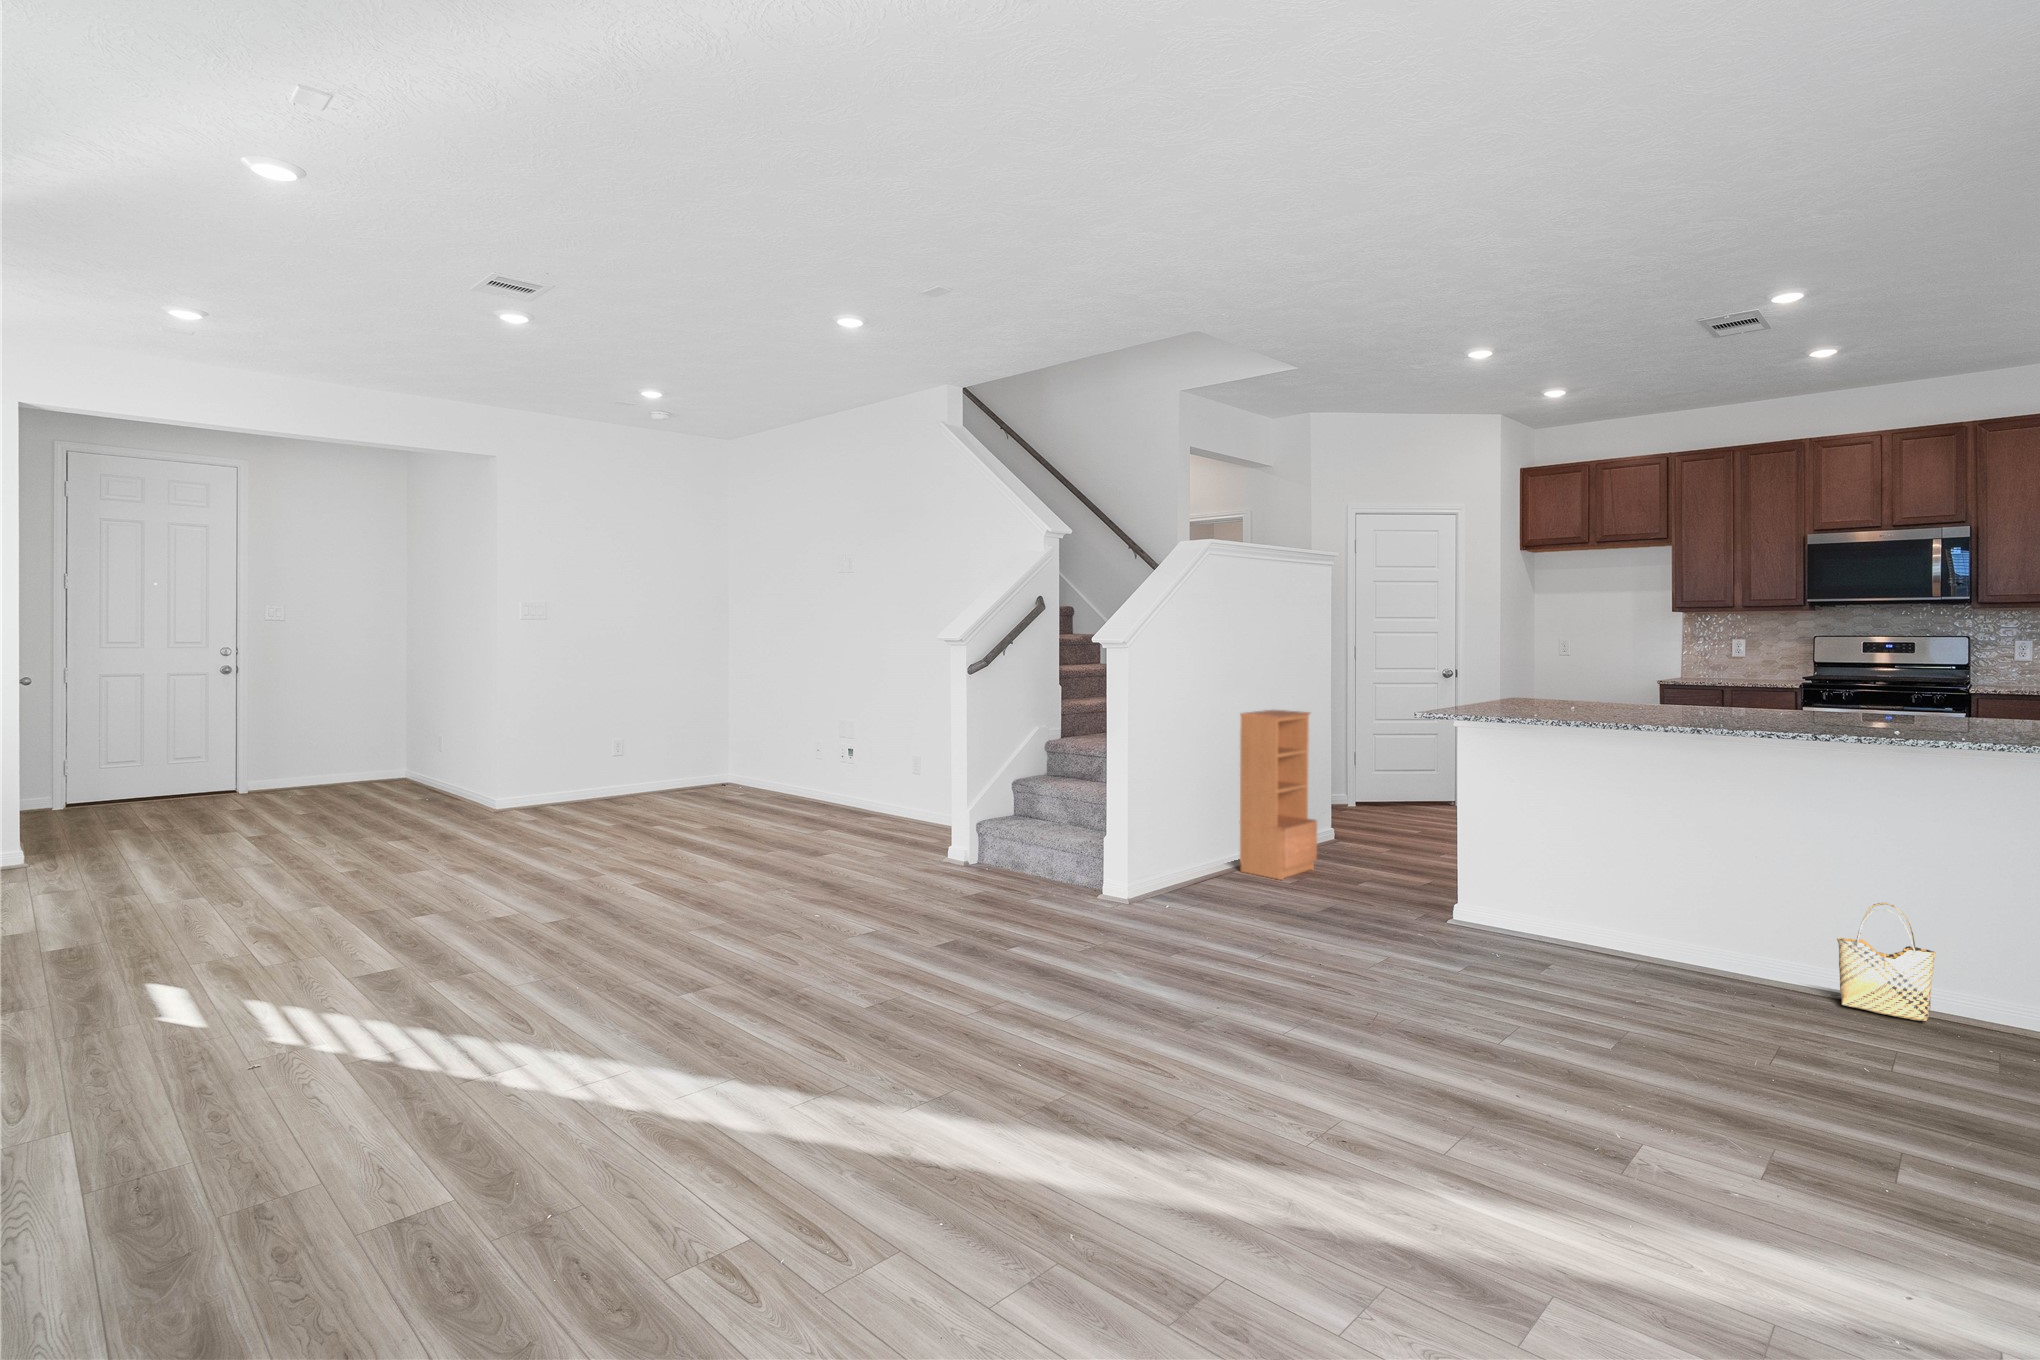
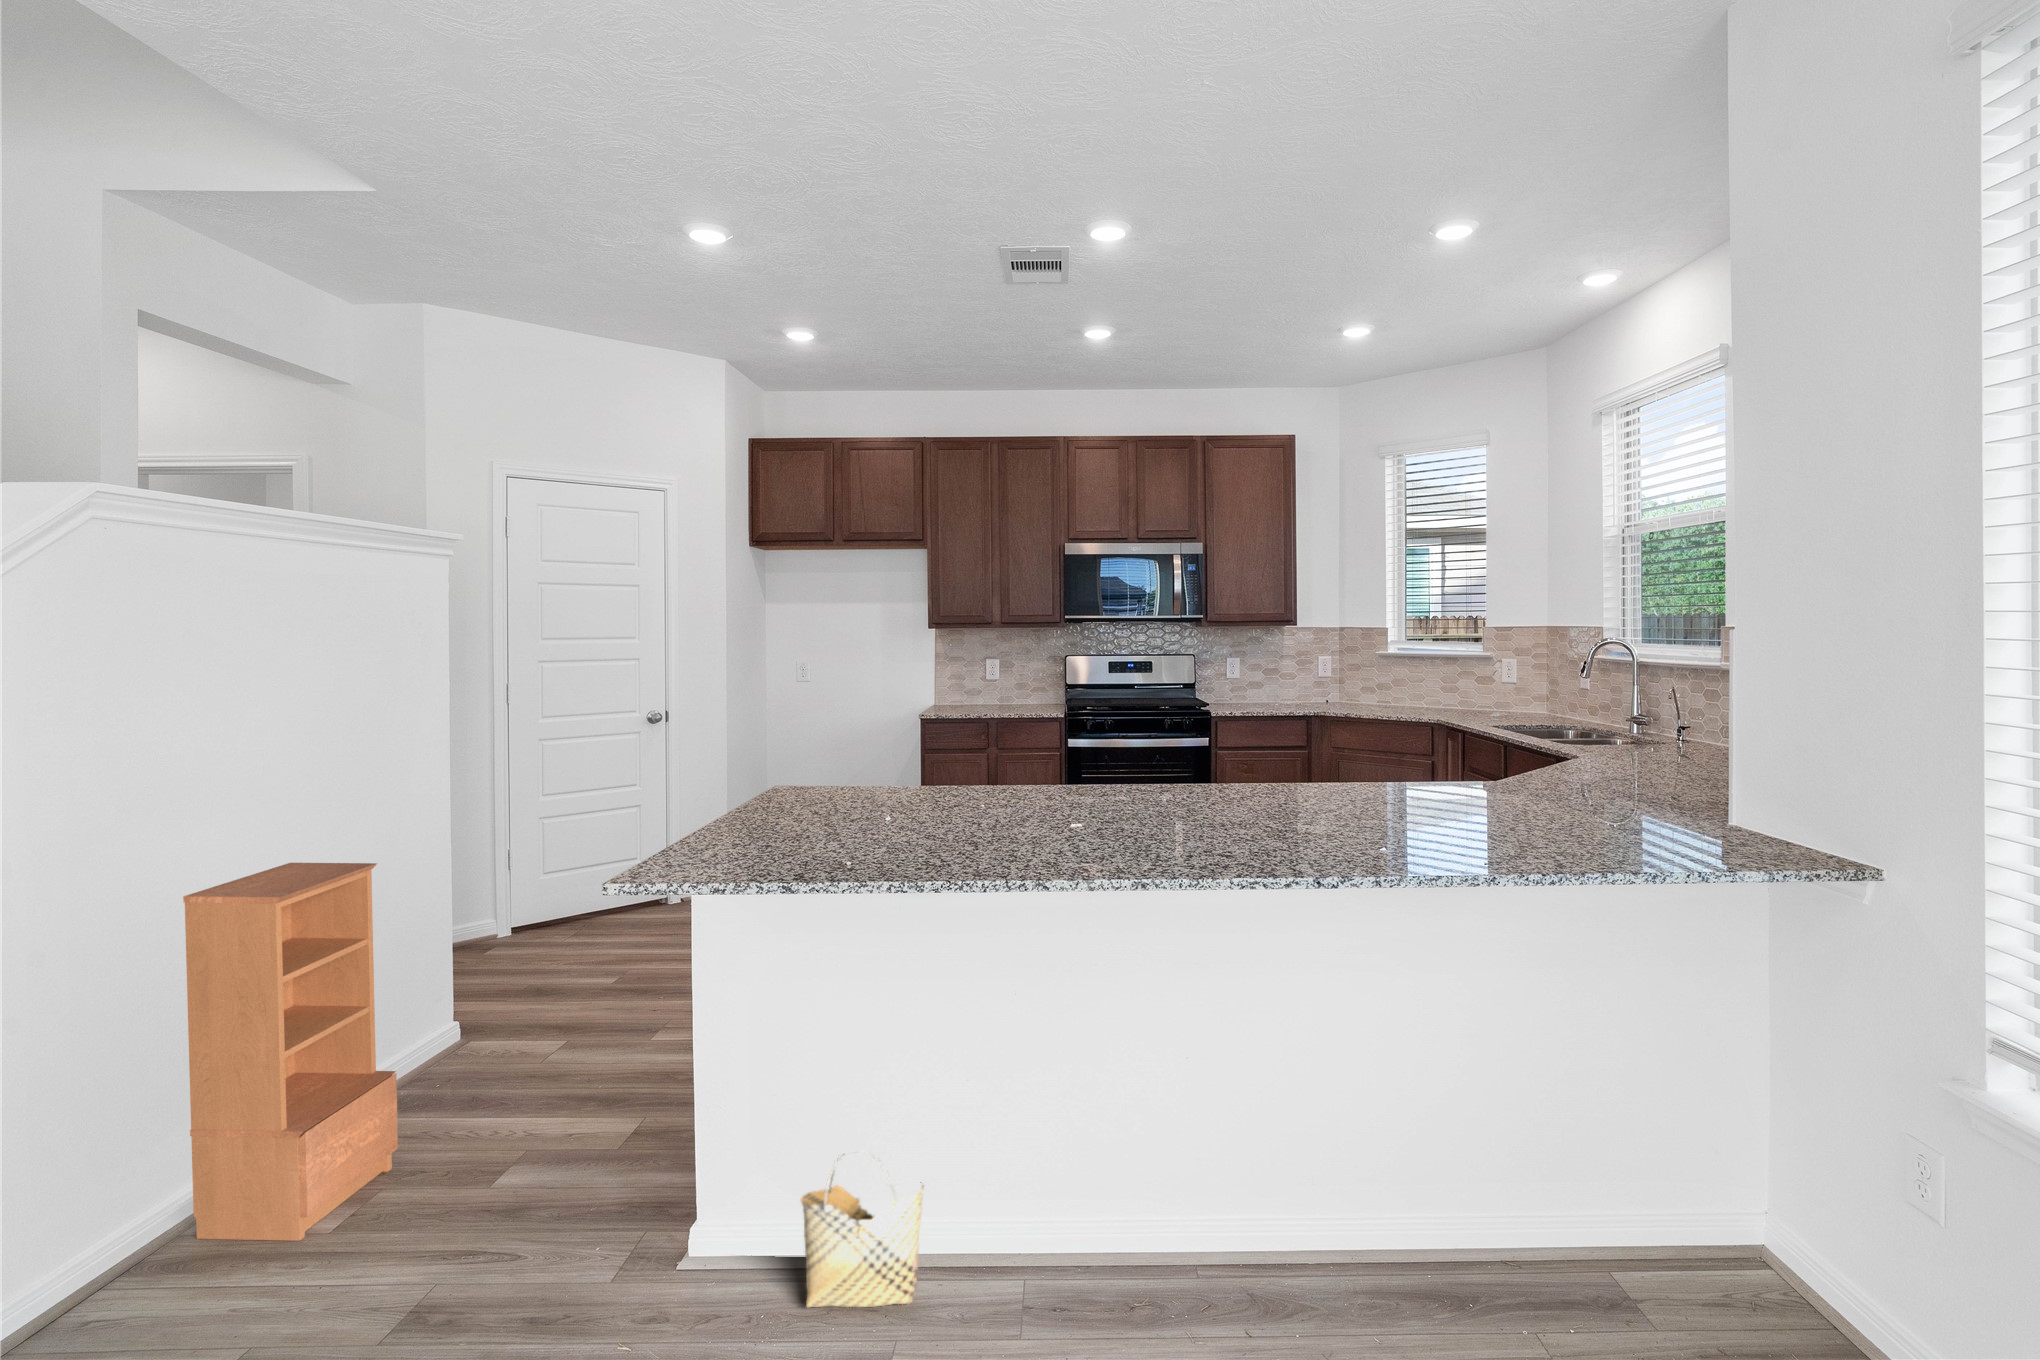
woven basket: present [1837,903,1936,1021] -> present [801,1154,924,1308]

